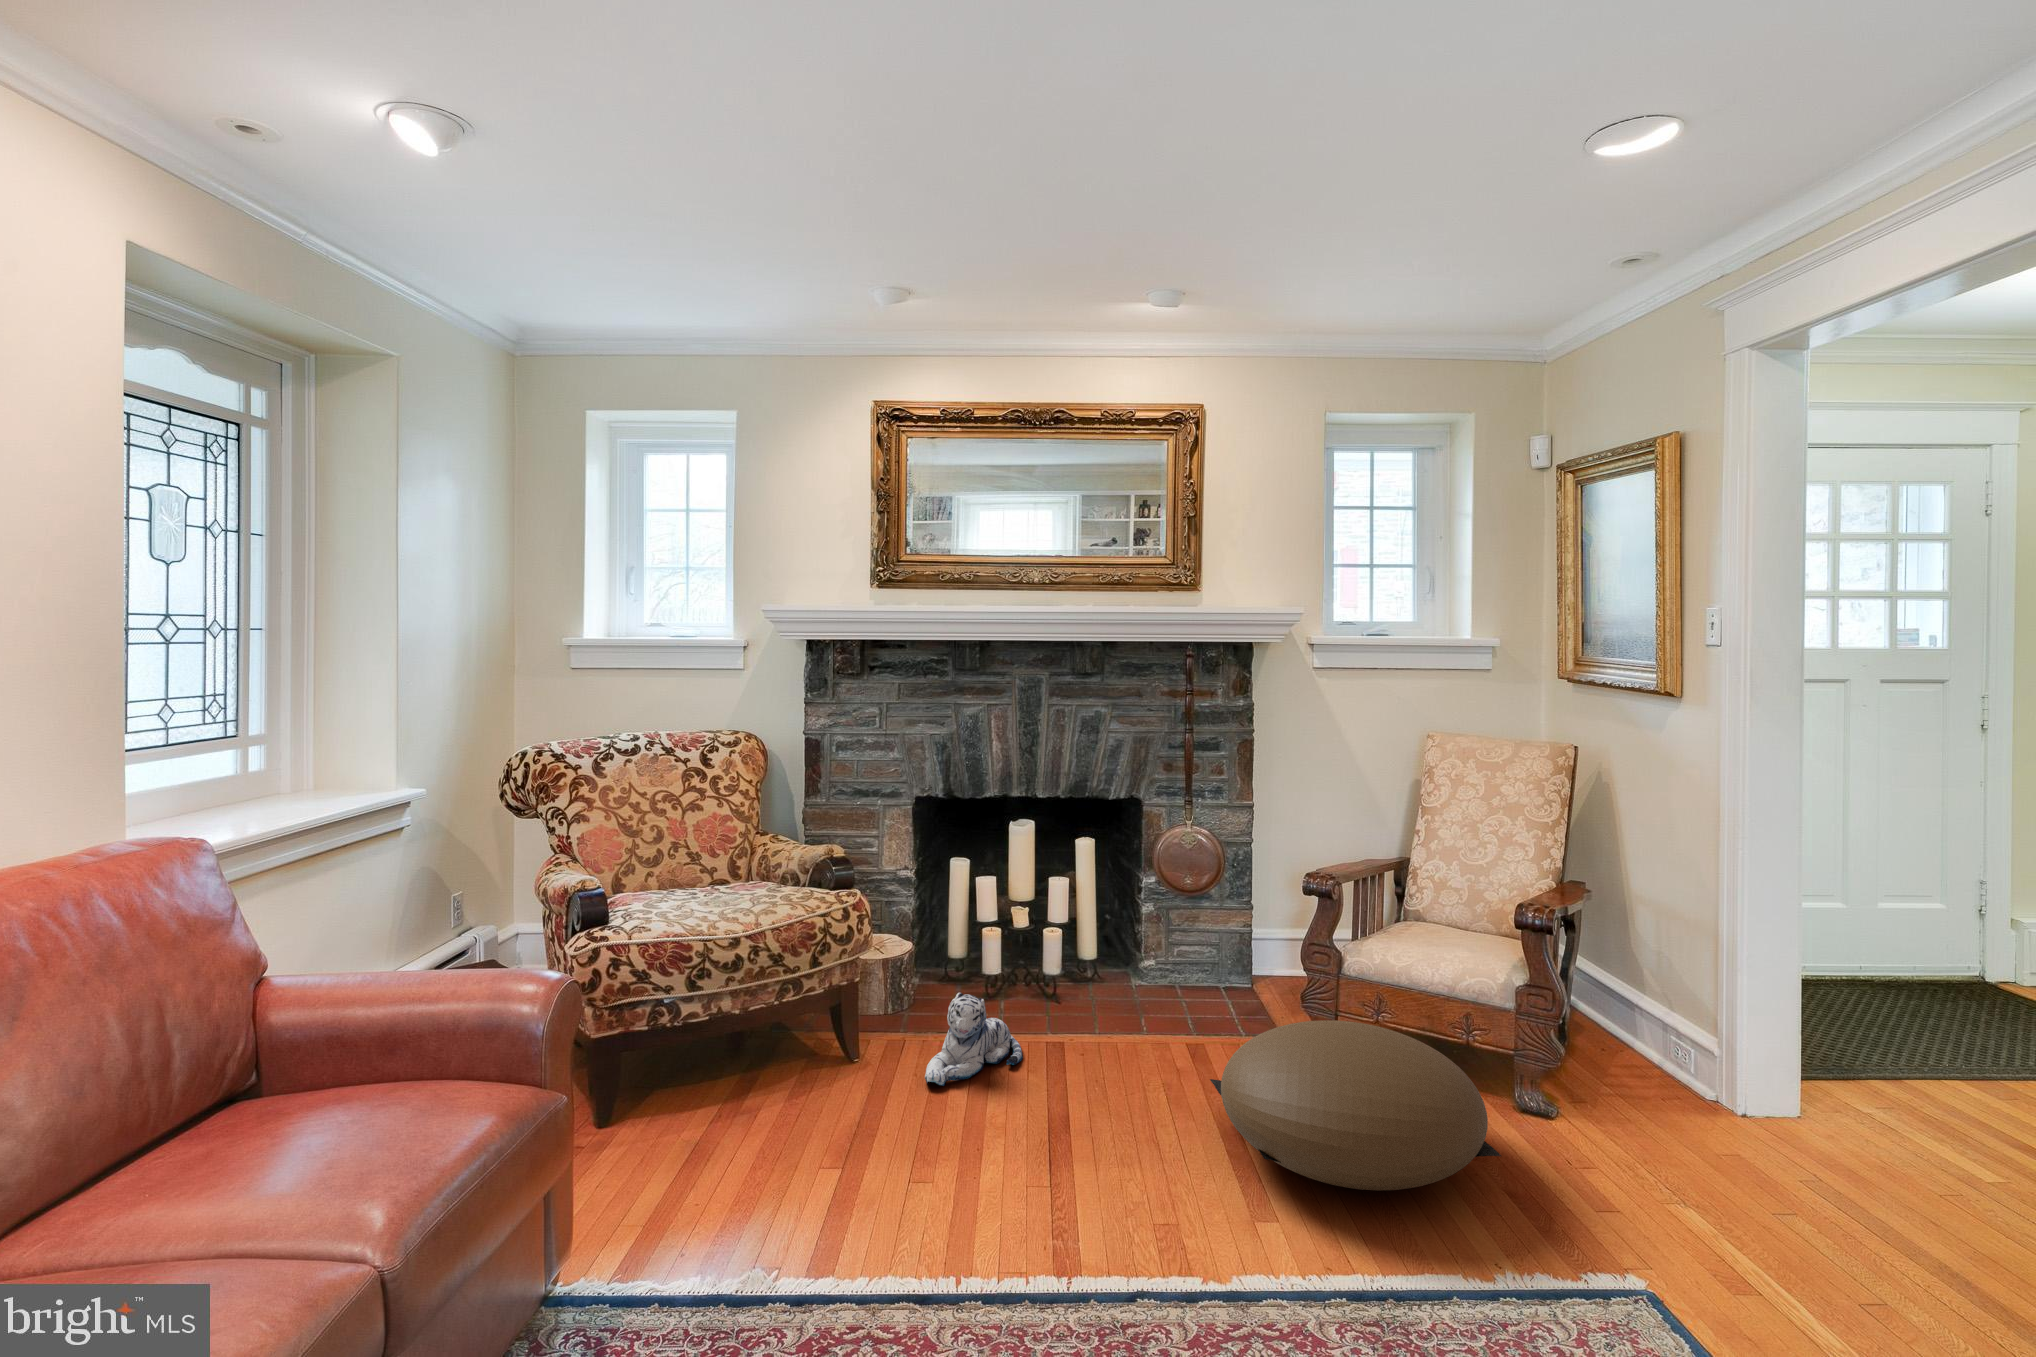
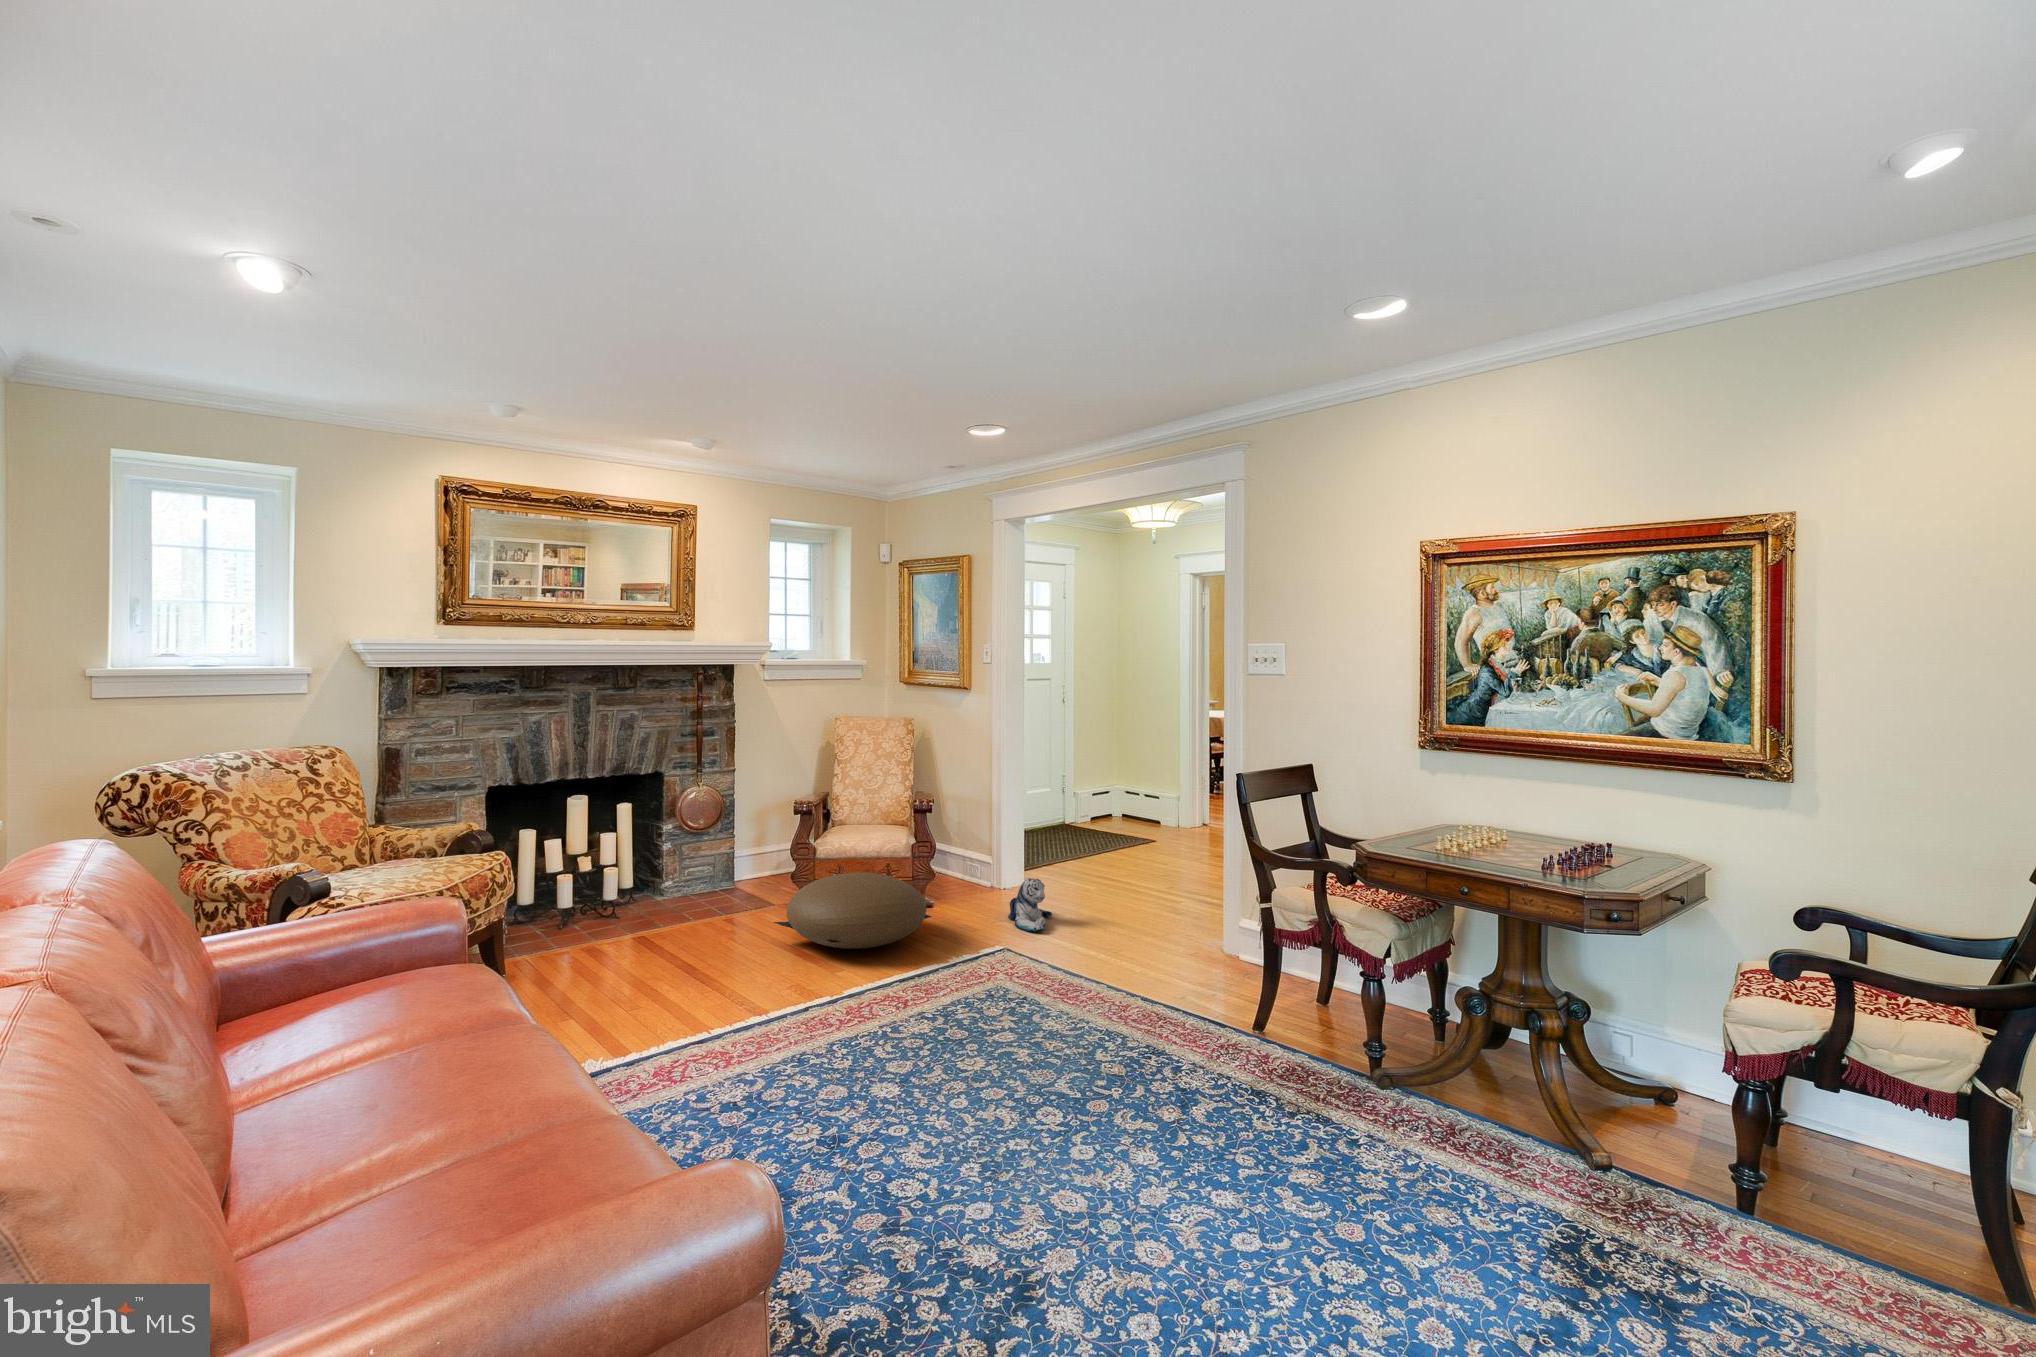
plush toy: present [925,993,1023,1086] -> present [1008,878,1052,932]

